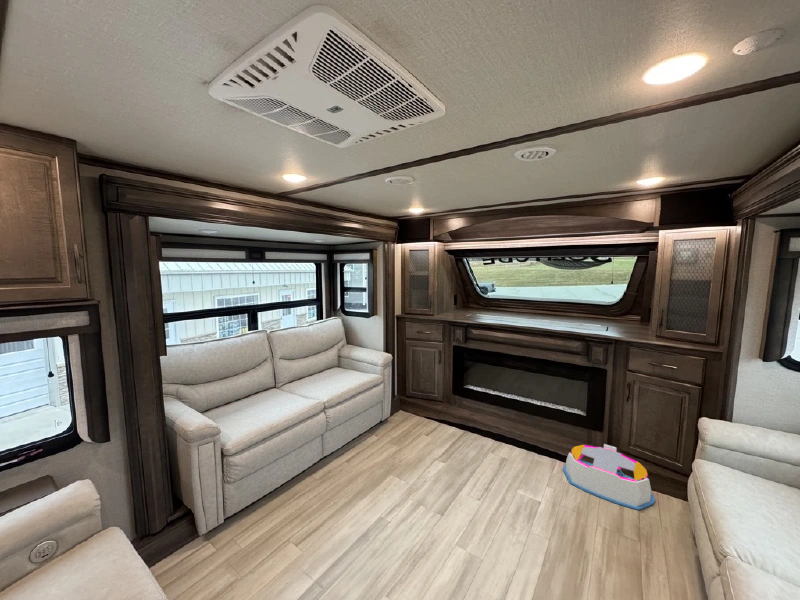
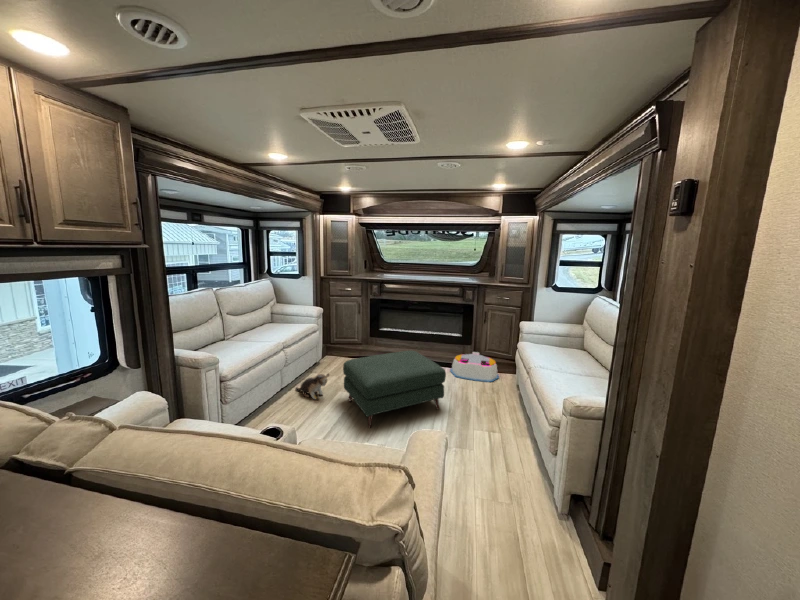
ottoman: none [386,436,538,566] -> present [343,351,446,428]
plush toy: none [339,452,371,485] -> present [296,374,329,399]

